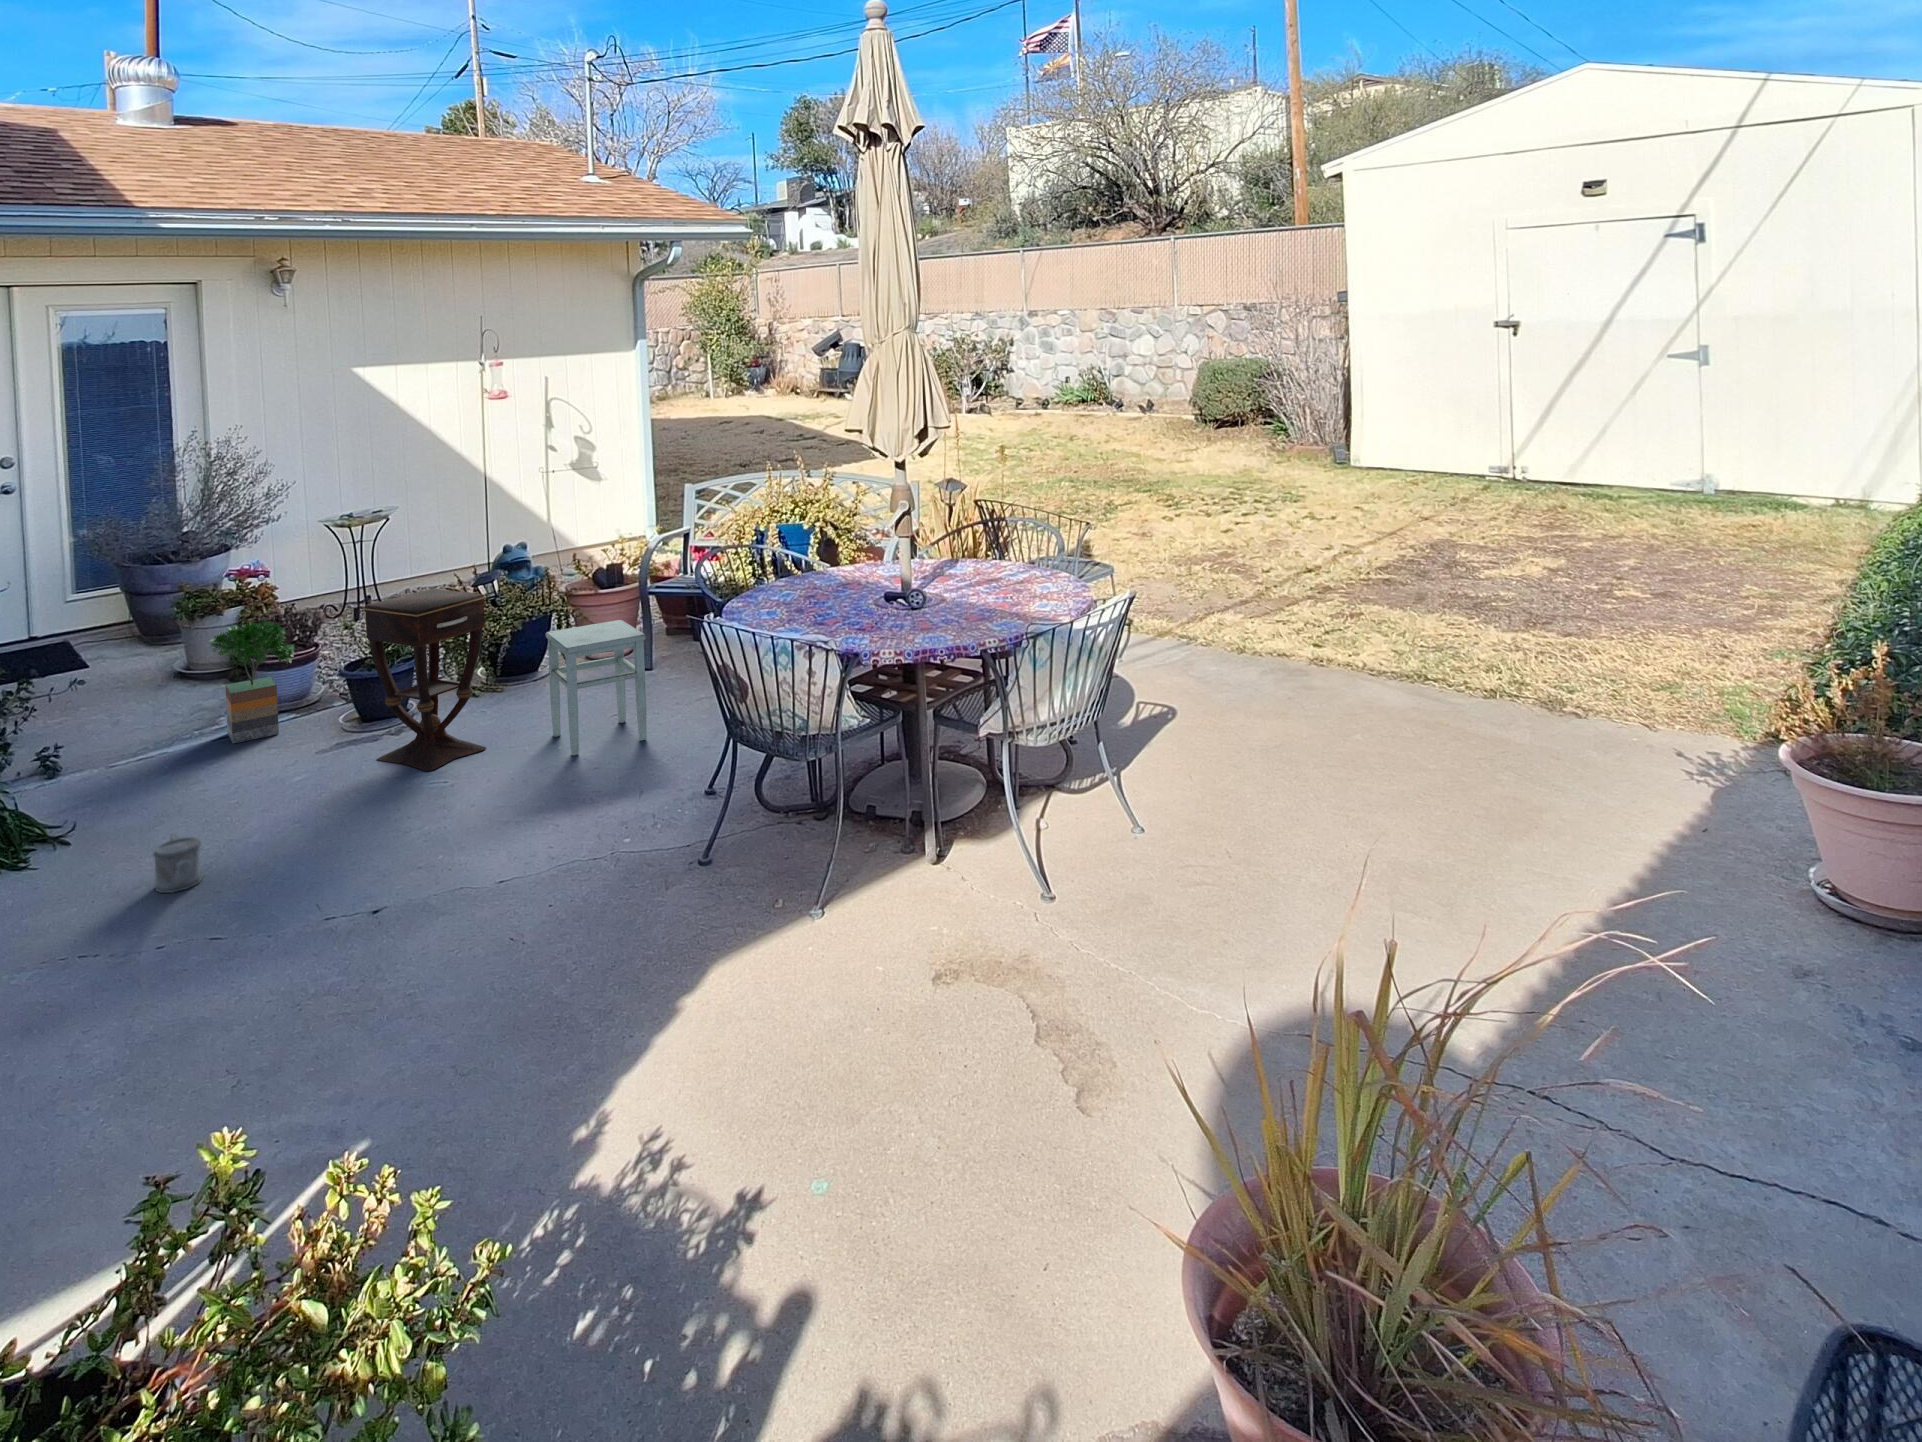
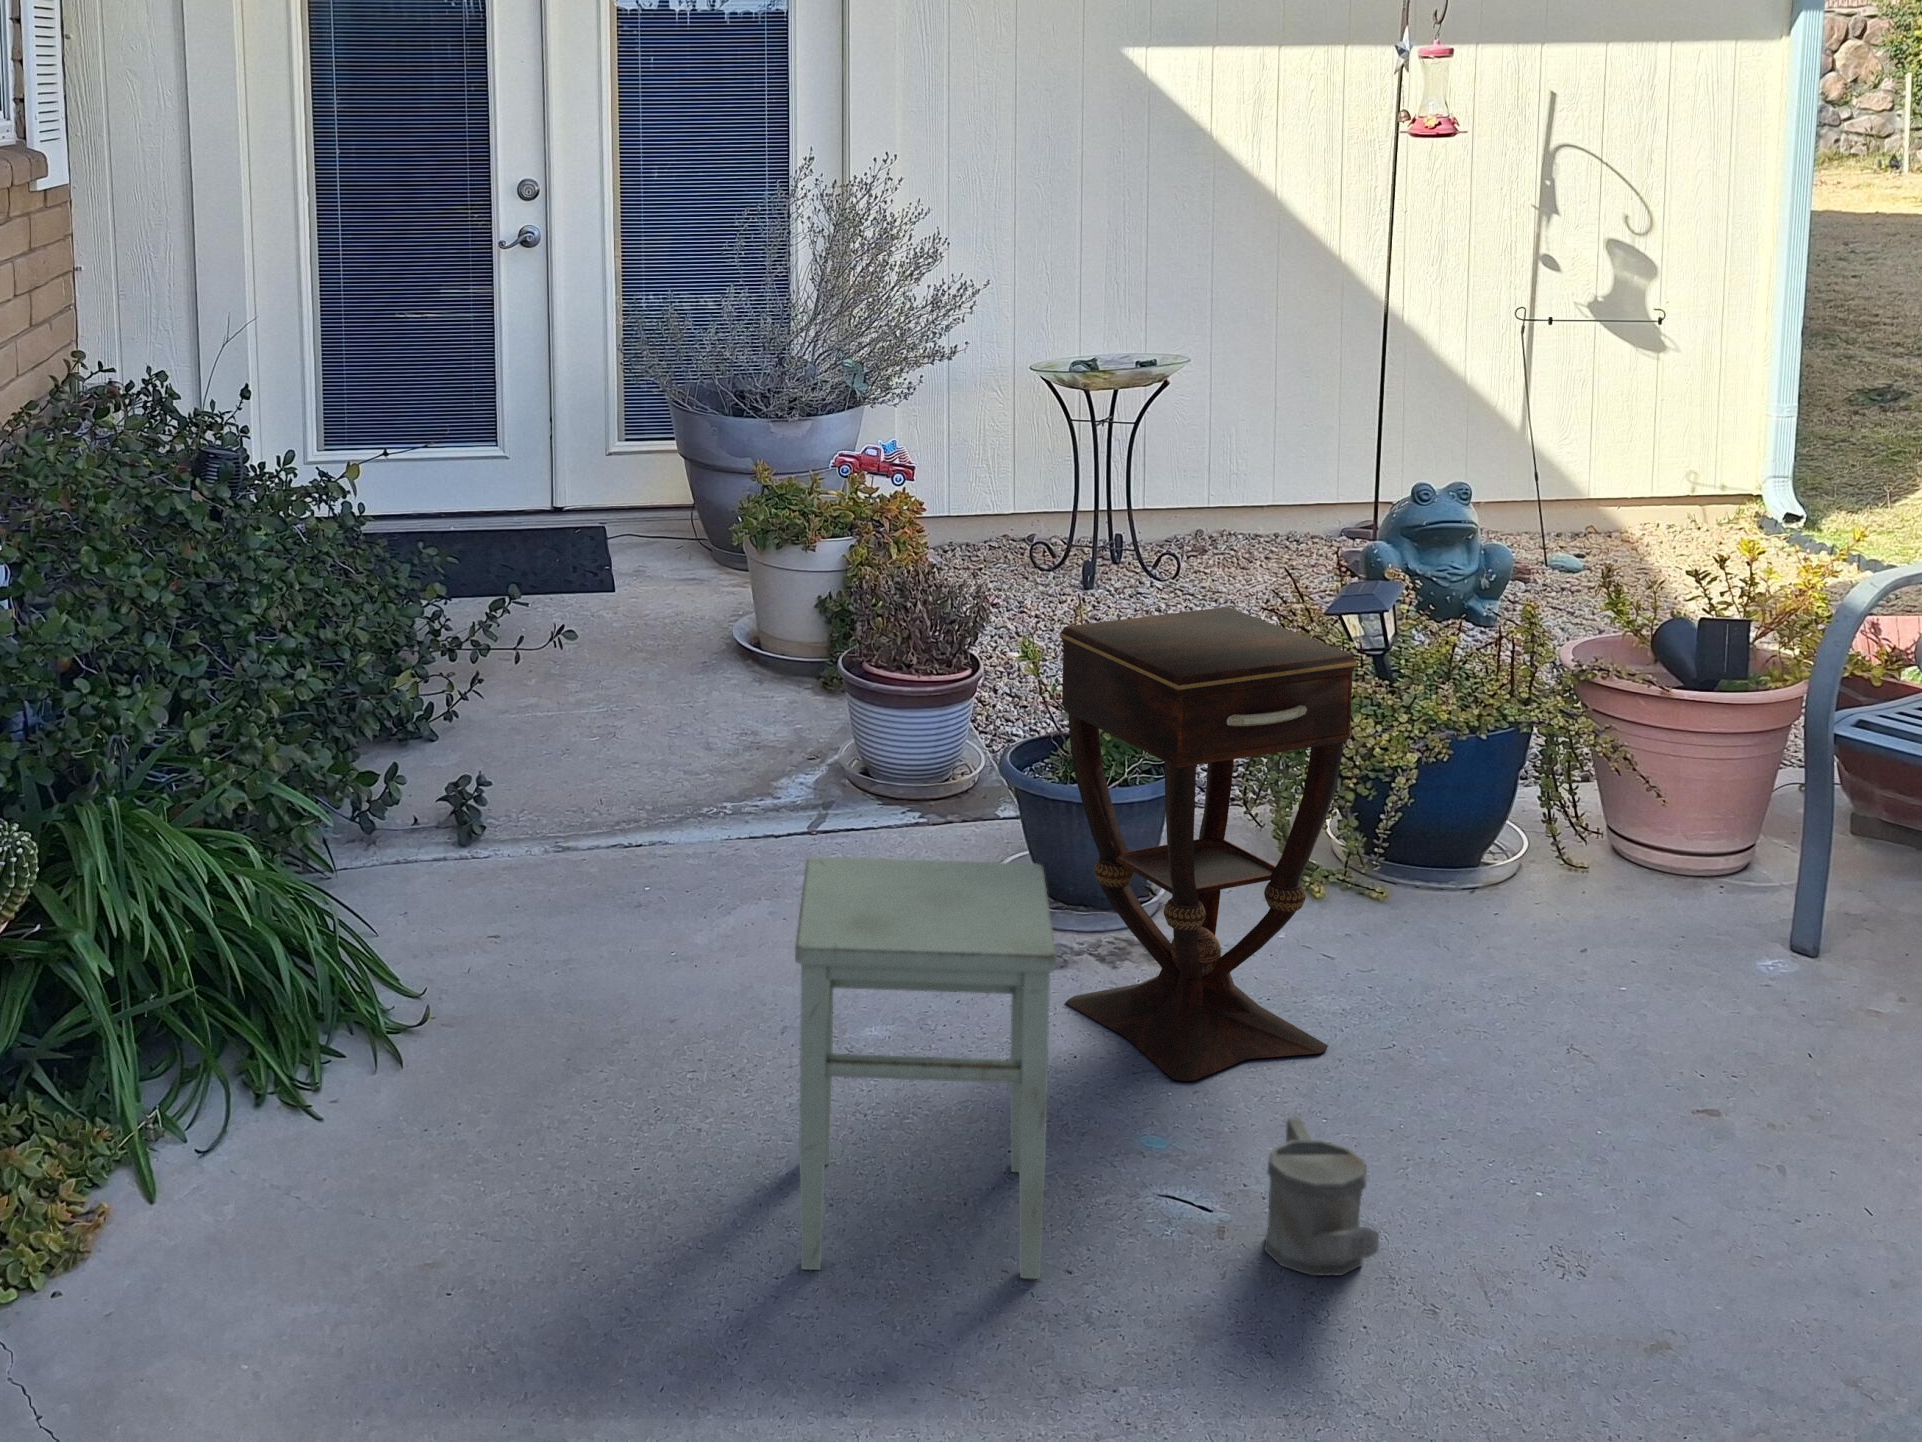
stool: present [546,620,647,755] -> present [795,857,1056,1279]
potted tree: present [209,621,294,743] -> none [753,594,927,860]
watering can: present [153,833,202,893] -> present [1265,1118,1379,1276]

